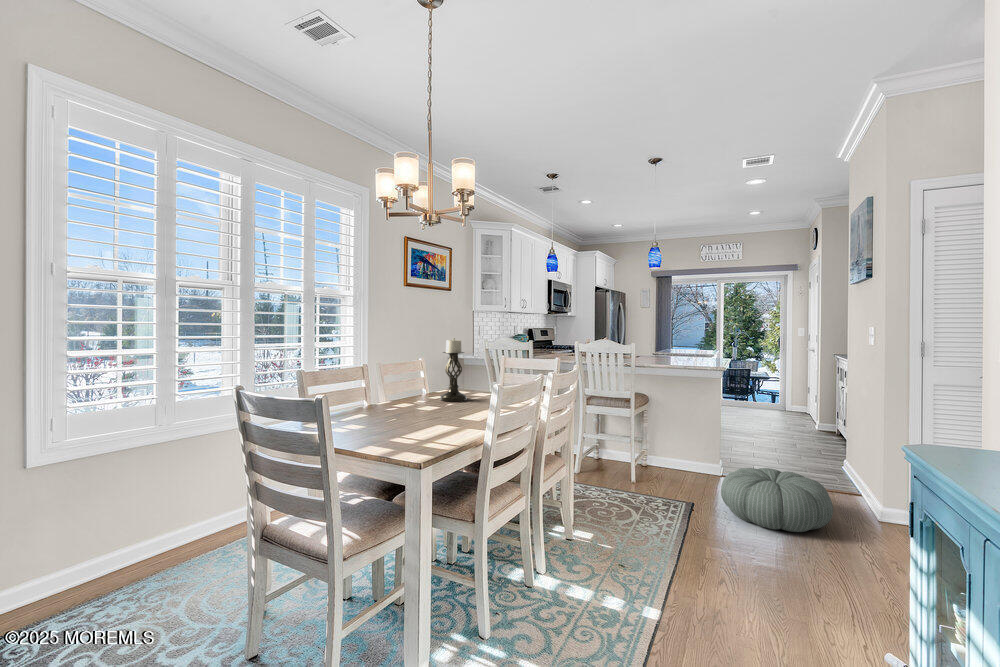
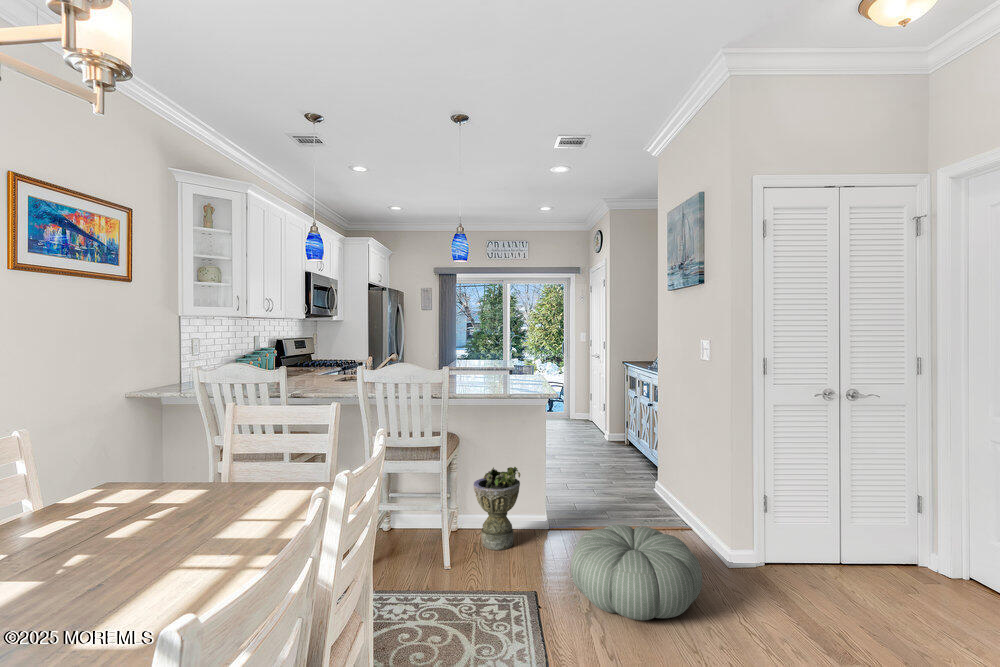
candle holder: present [440,338,467,402] -> none [64,391,140,544]
planter: none [657,421,694,480] -> present [473,467,520,550]

